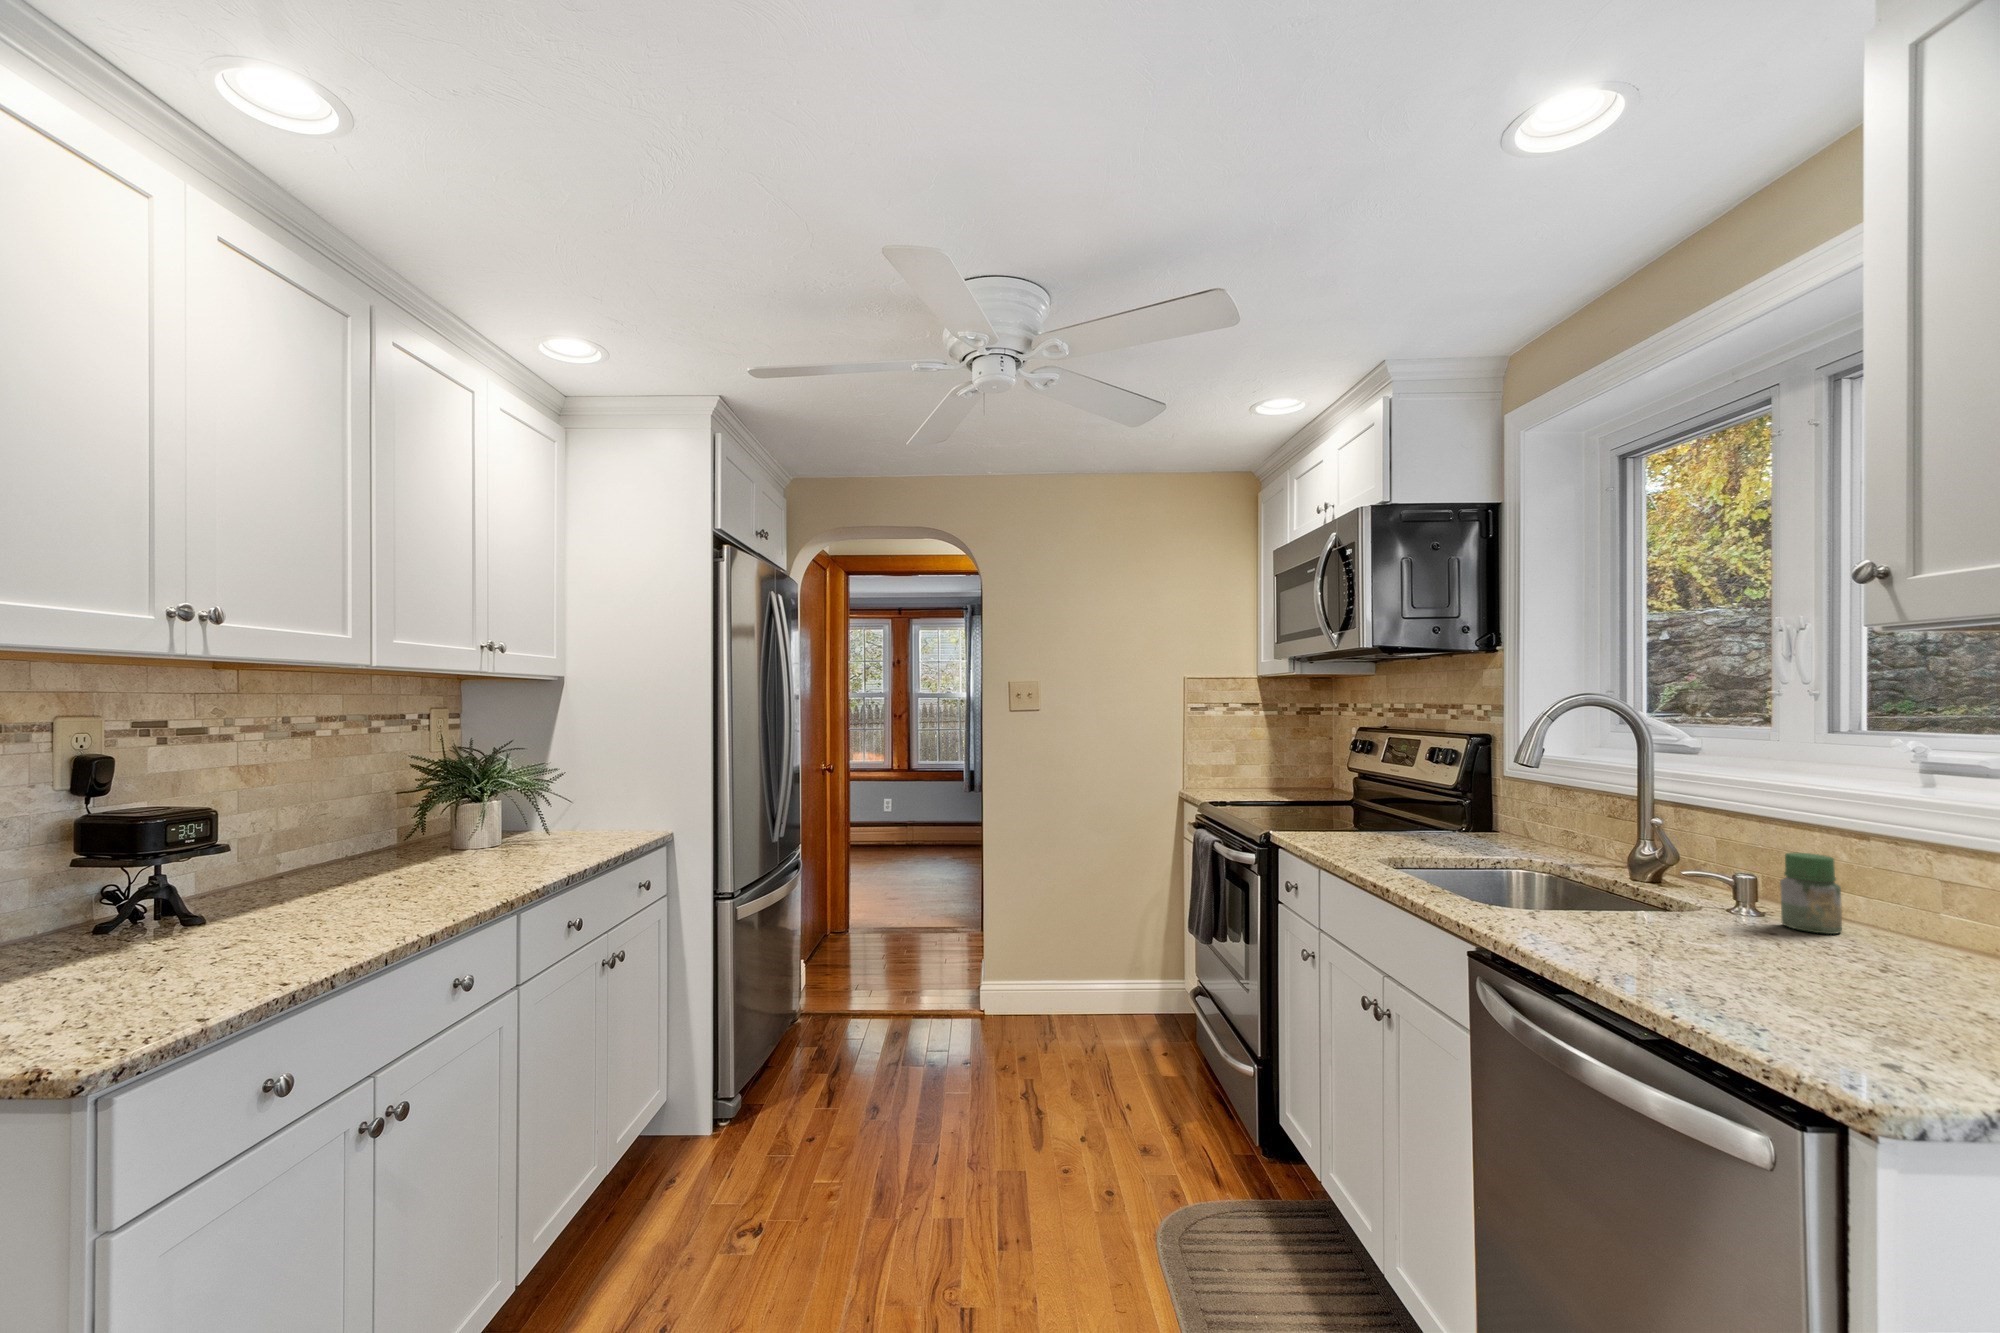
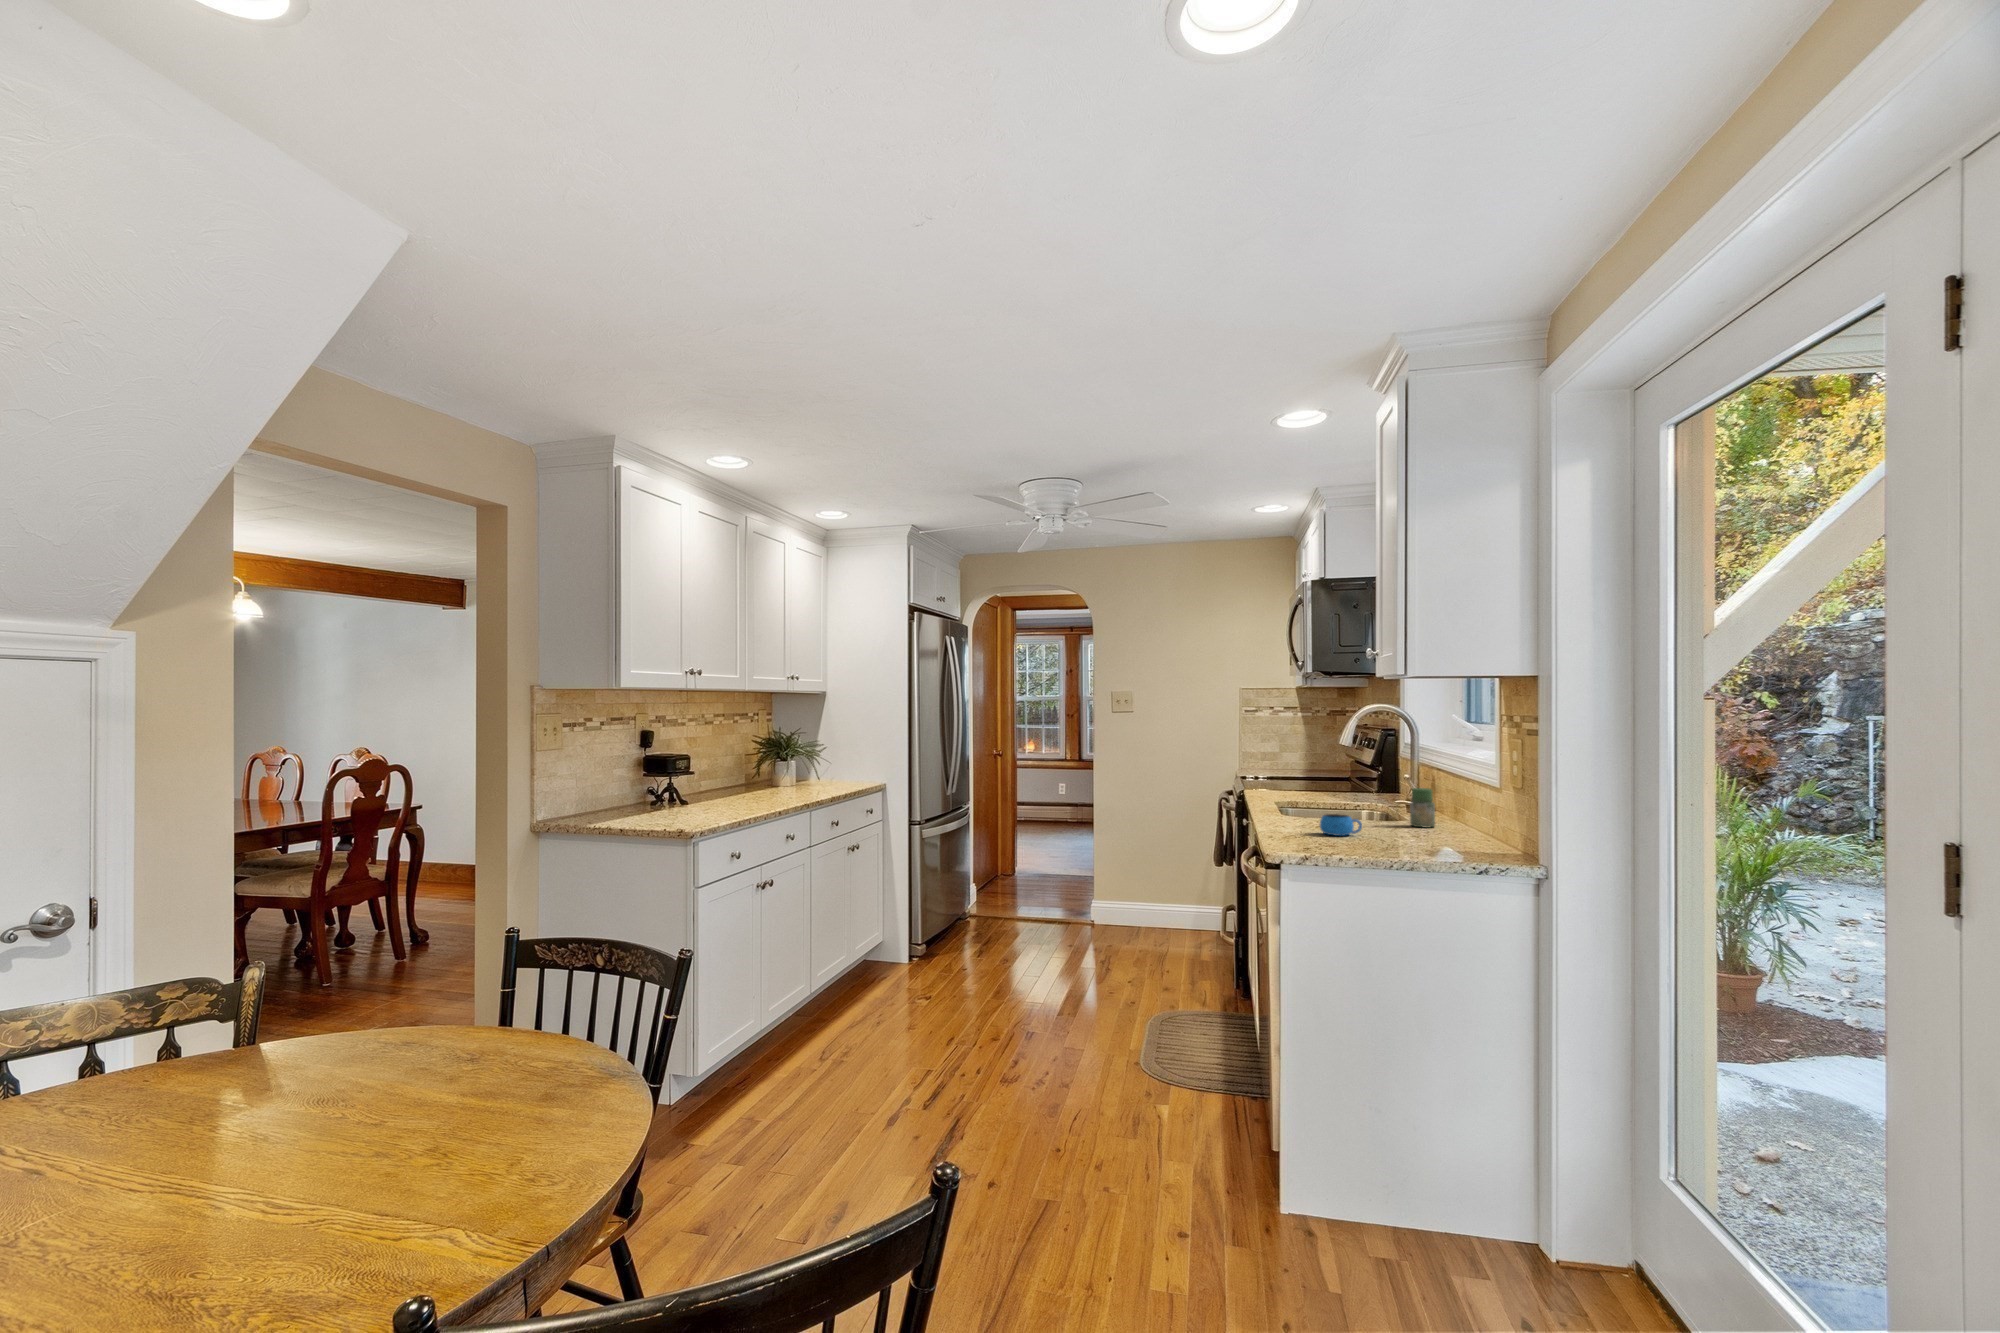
mug: none [1752,934,1858,992] -> present [1320,814,1362,836]

